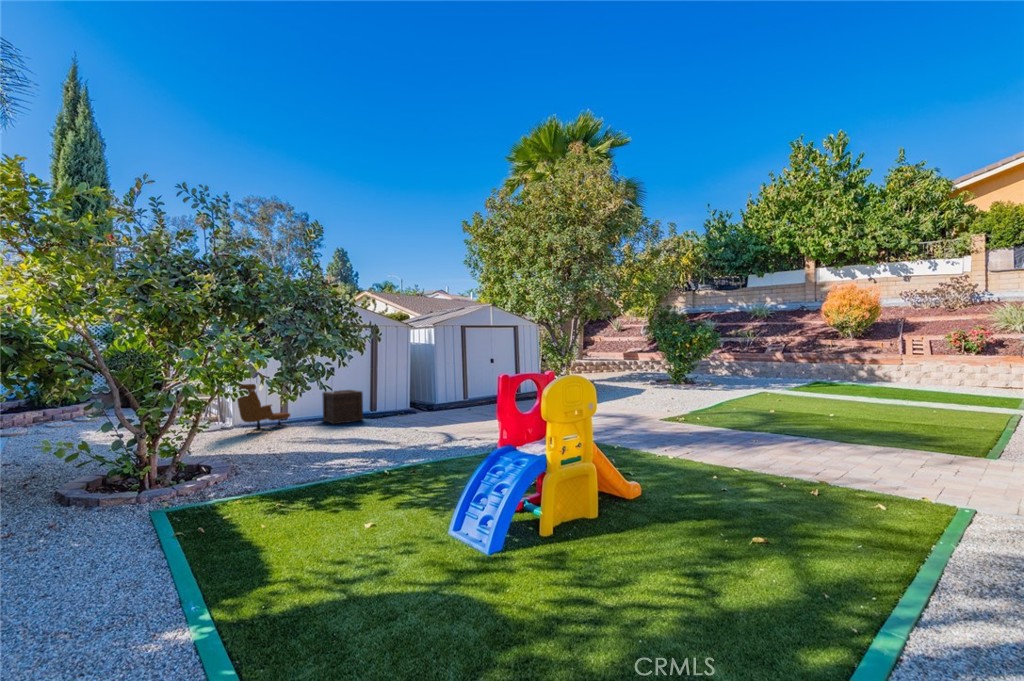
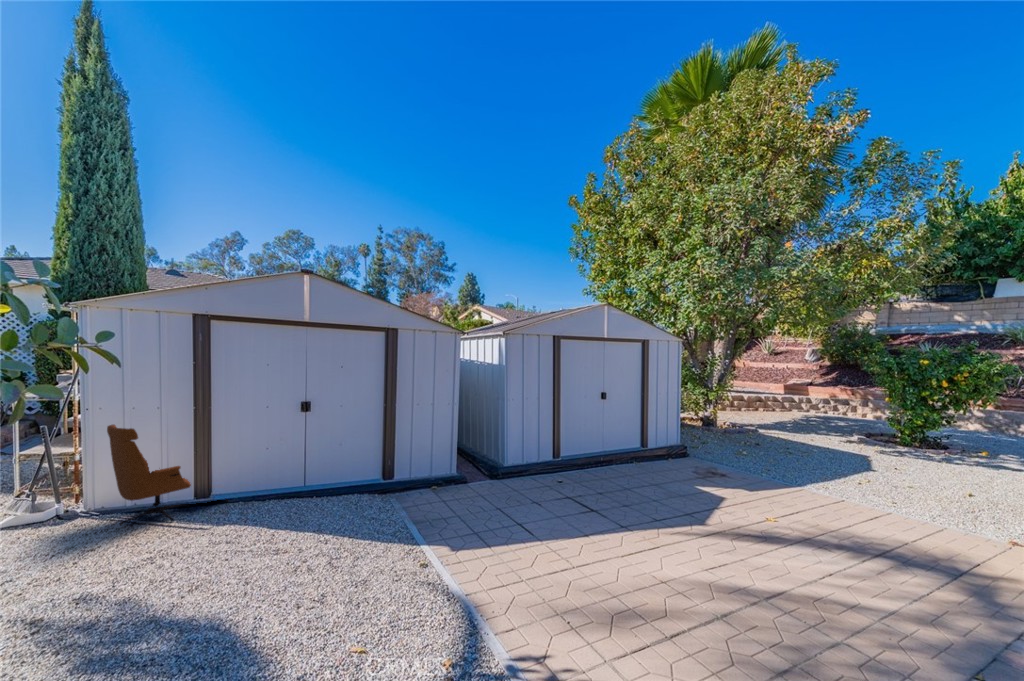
wooden crate: present [322,390,363,424] -> none [303,435,364,505]

